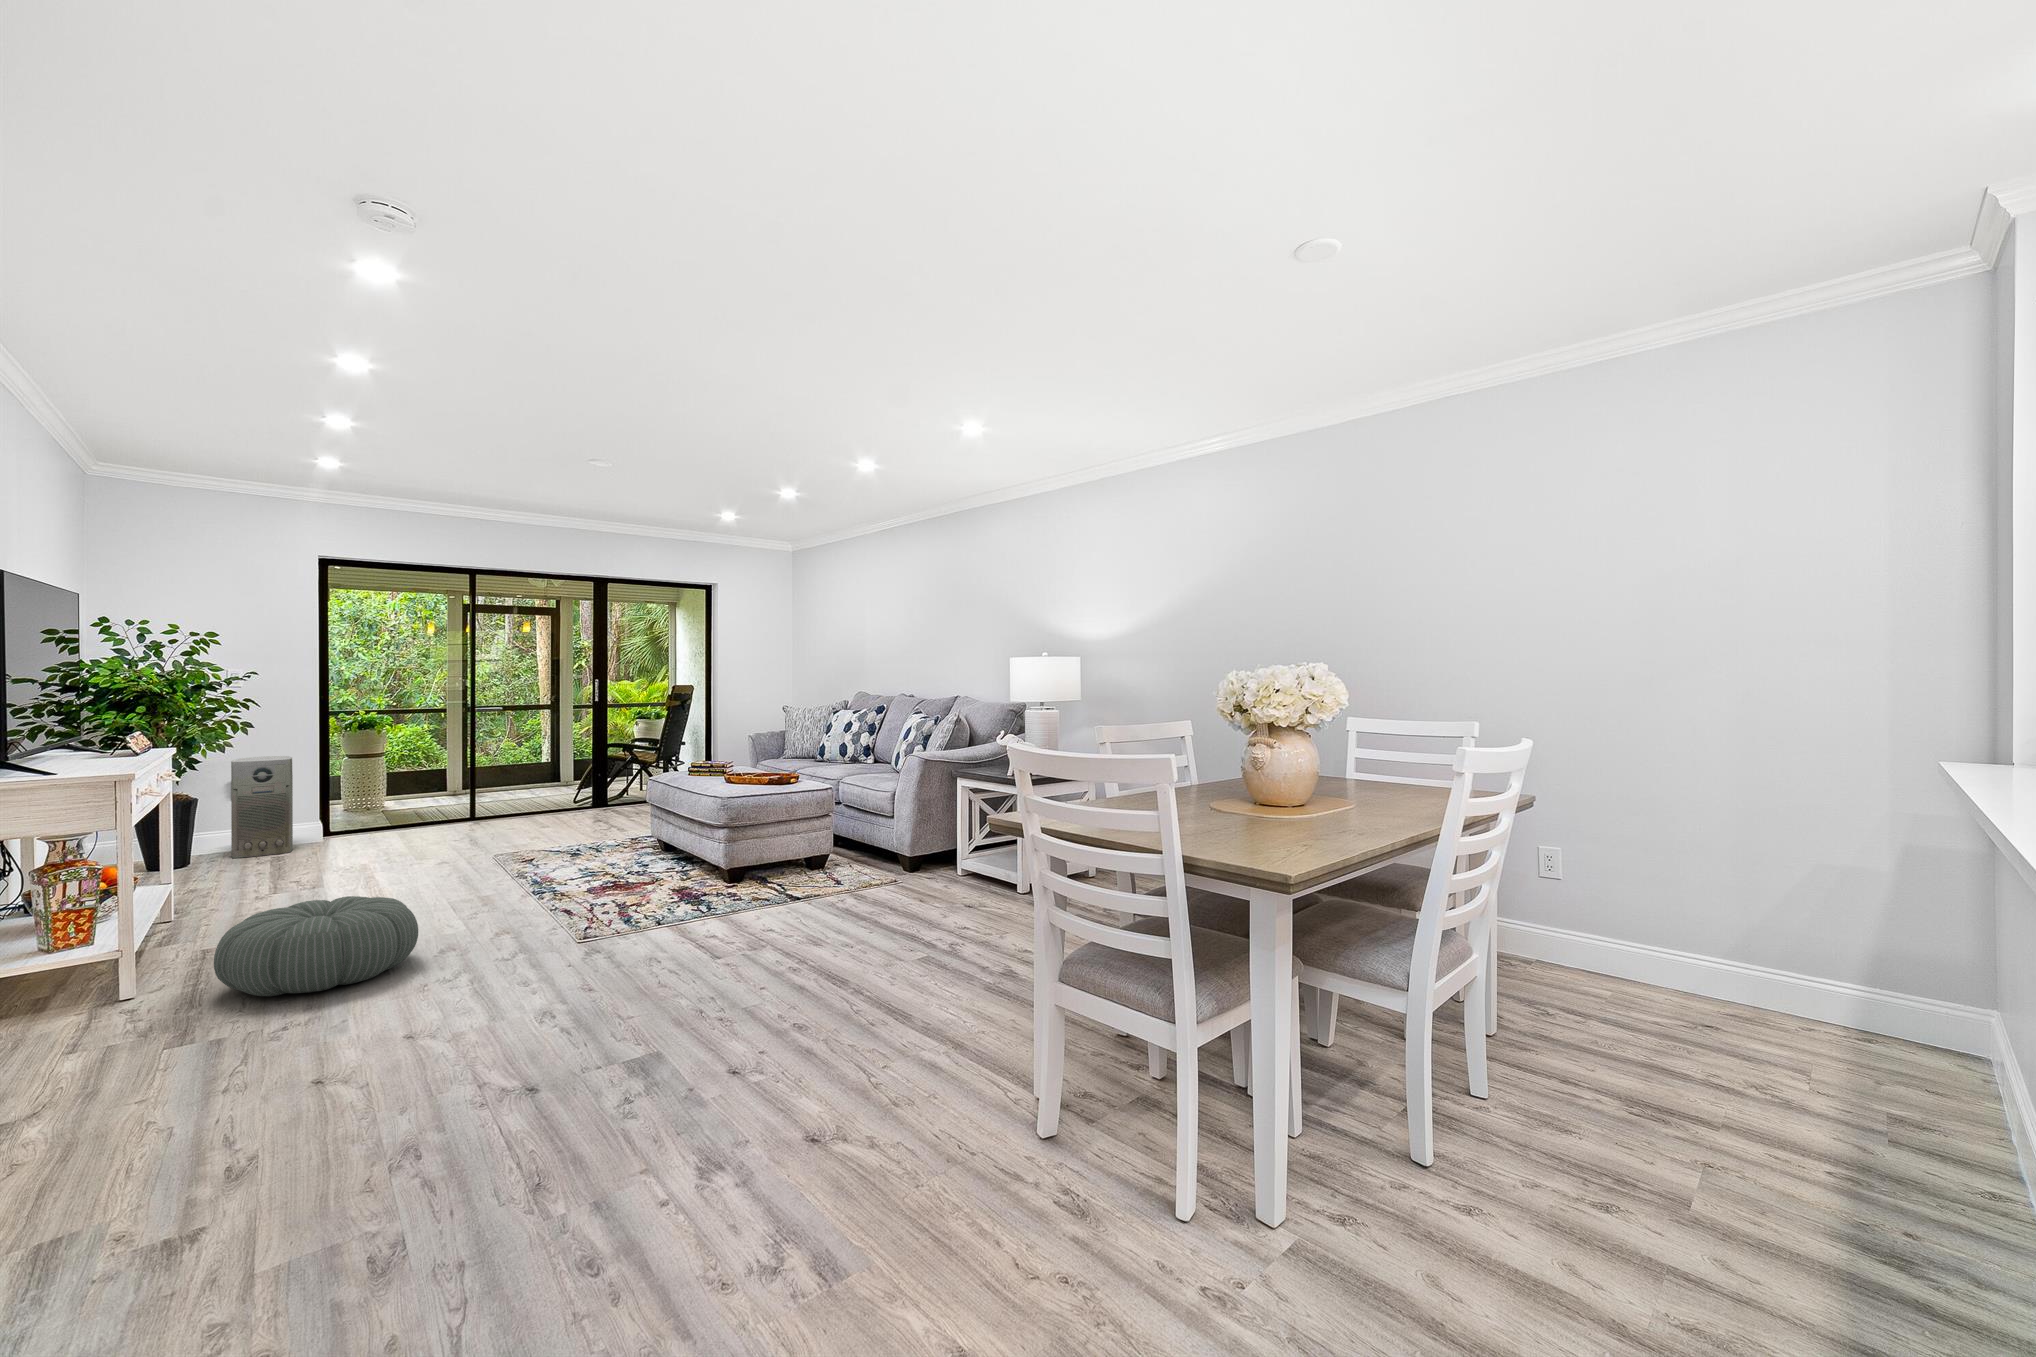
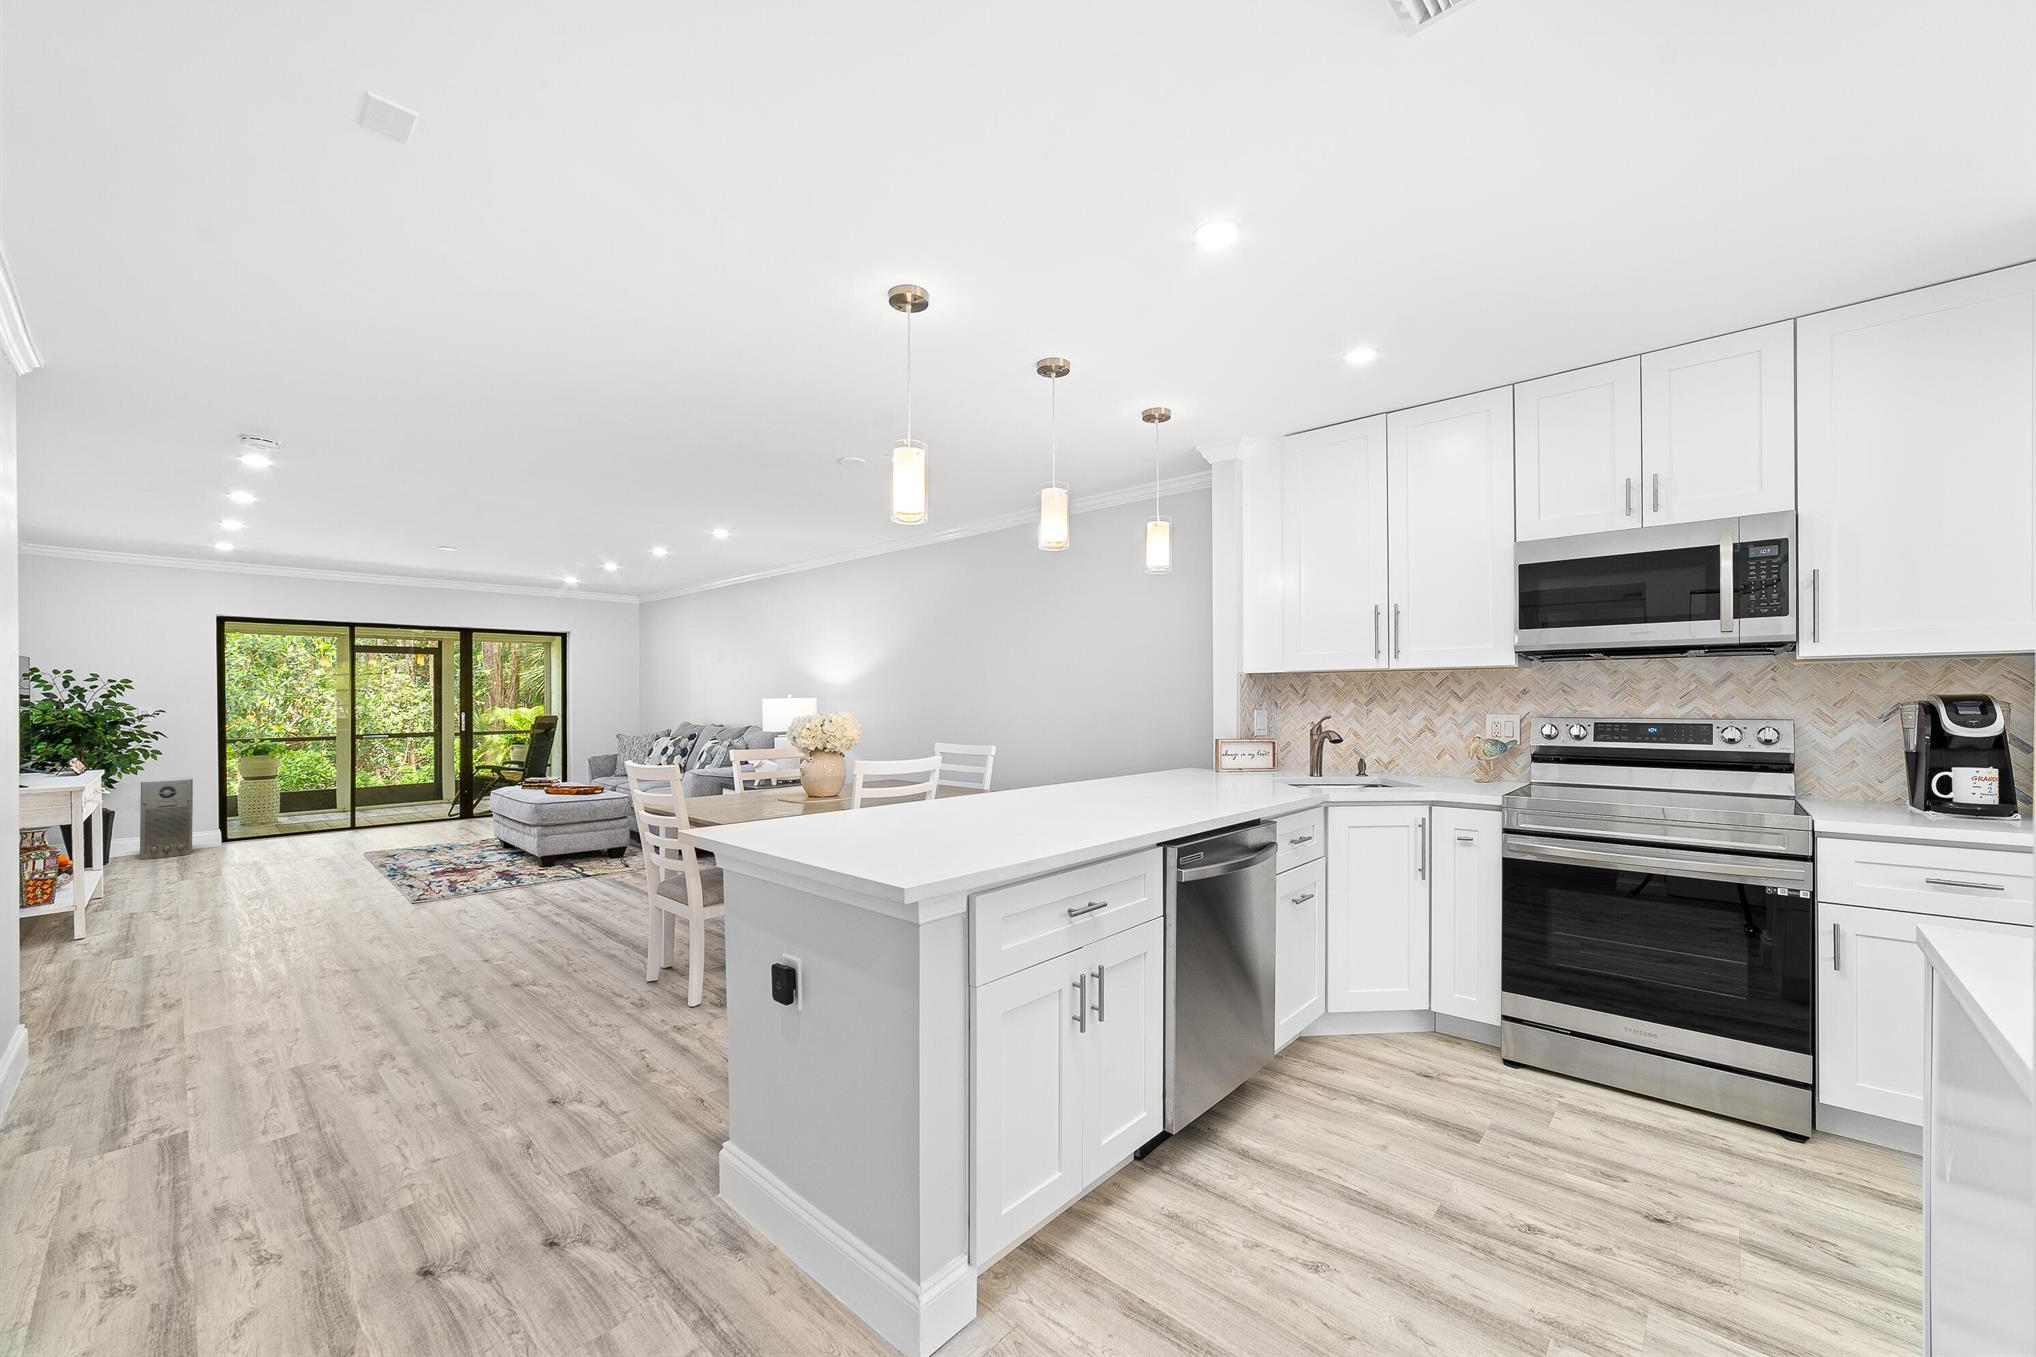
pouf: present [214,896,418,996] -> none [142,872,291,935]

